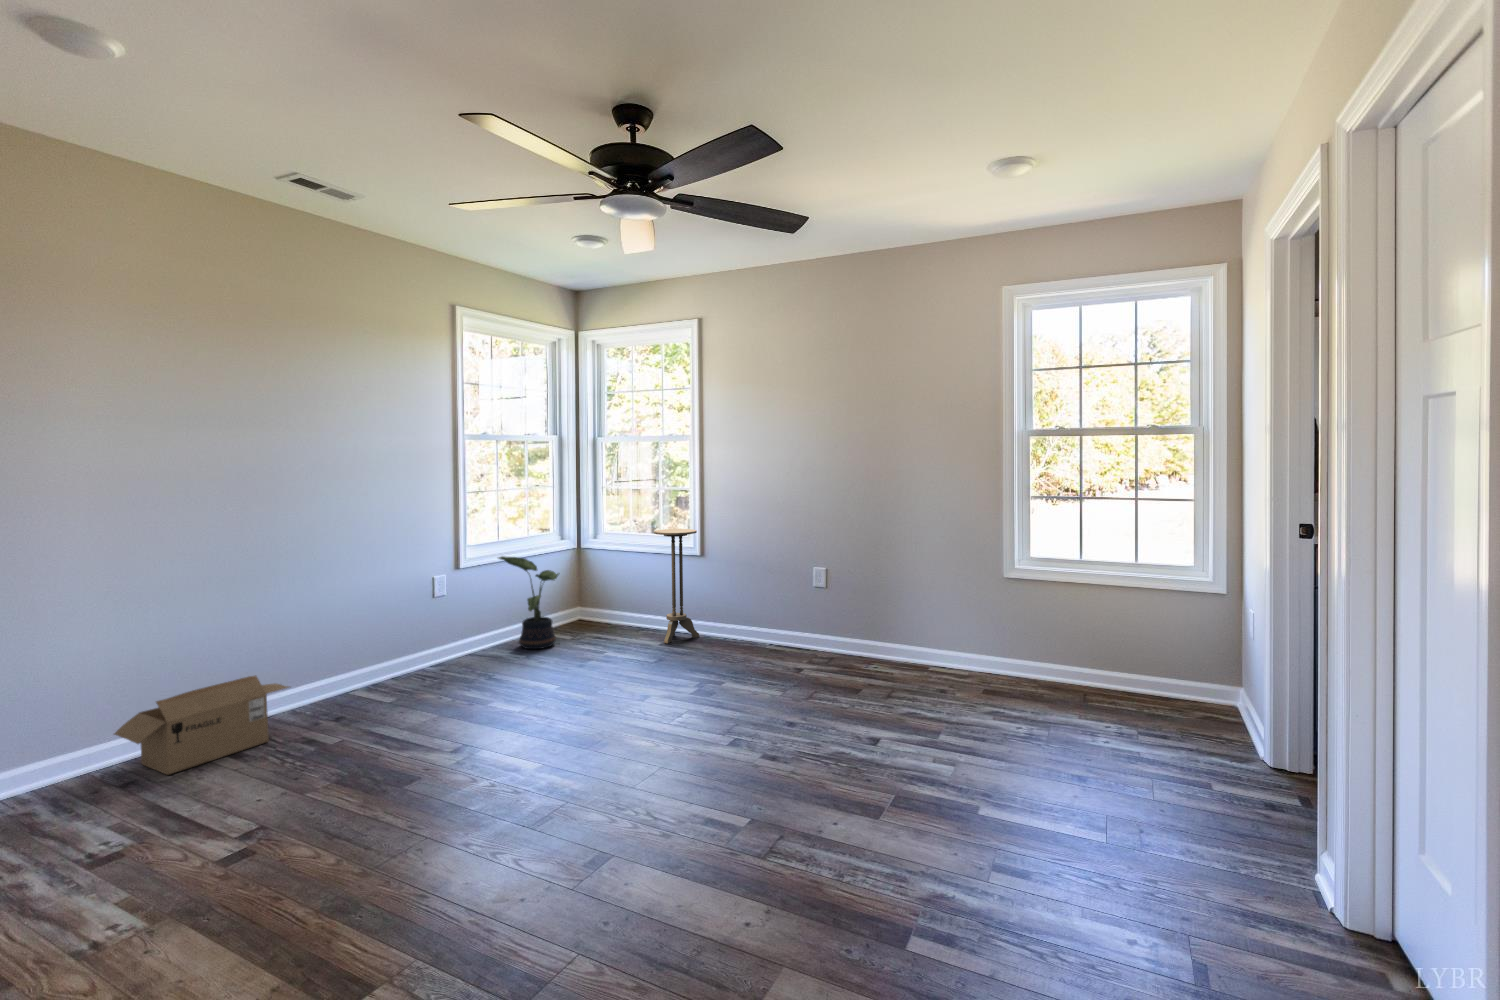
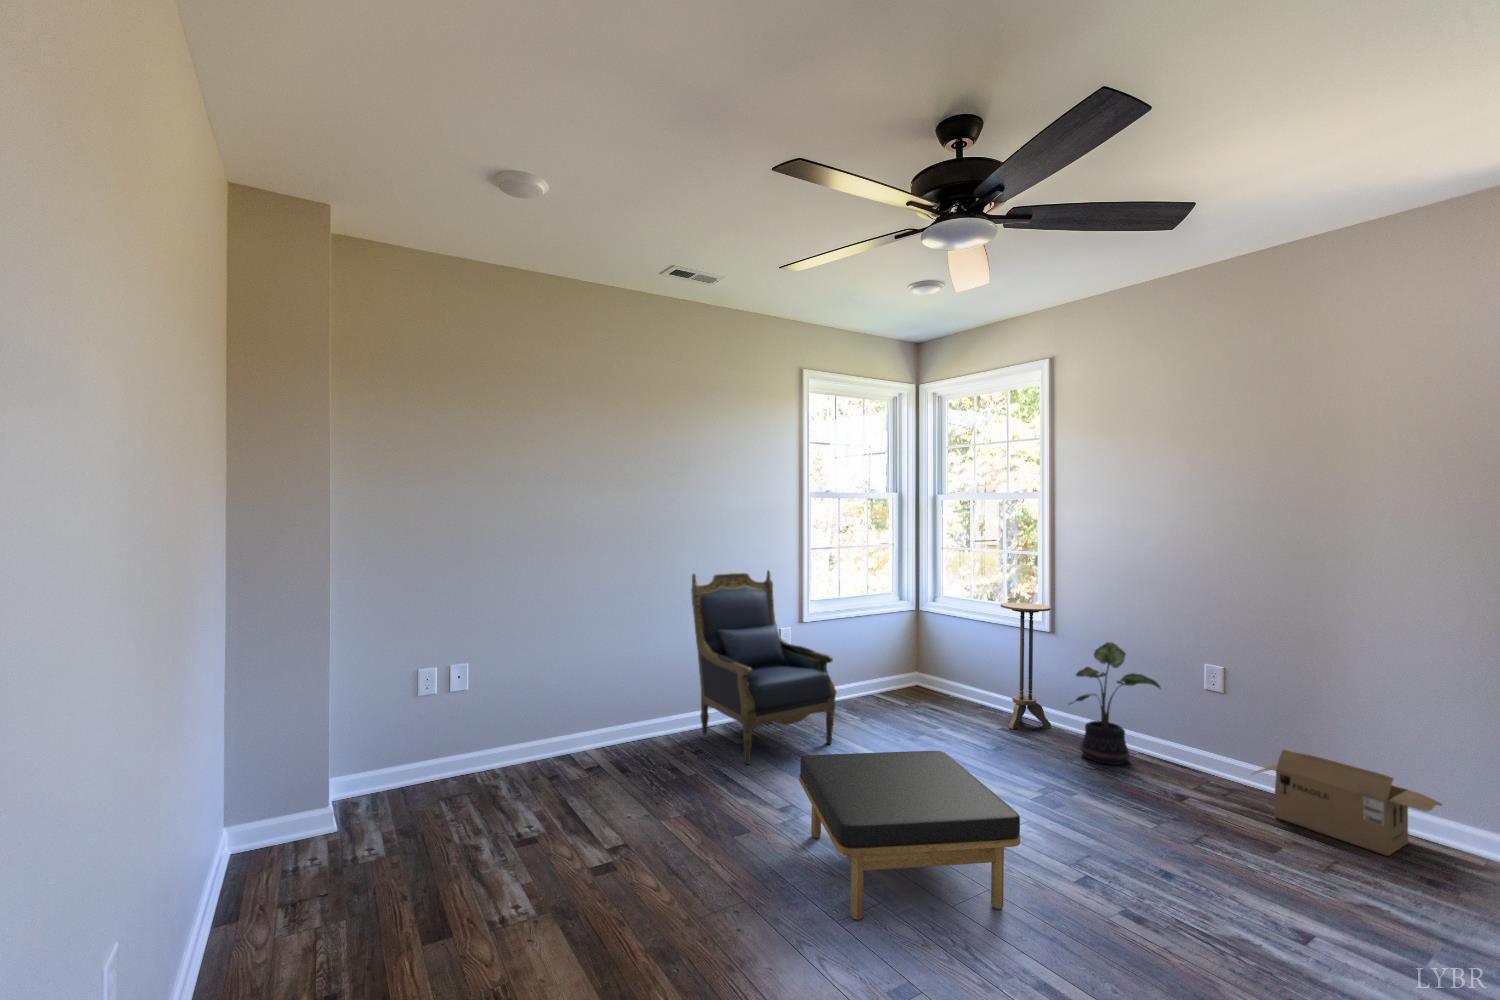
armchair: none [315,513,500,719] -> present [691,570,837,764]
potted plant: present [499,556,559,649] -> present [1070,642,1160,765]
ottoman: none [474,663,685,820] -> present [799,751,1020,920]
cardboard box: present [114,675,289,775] -> present [1255,750,1442,856]

